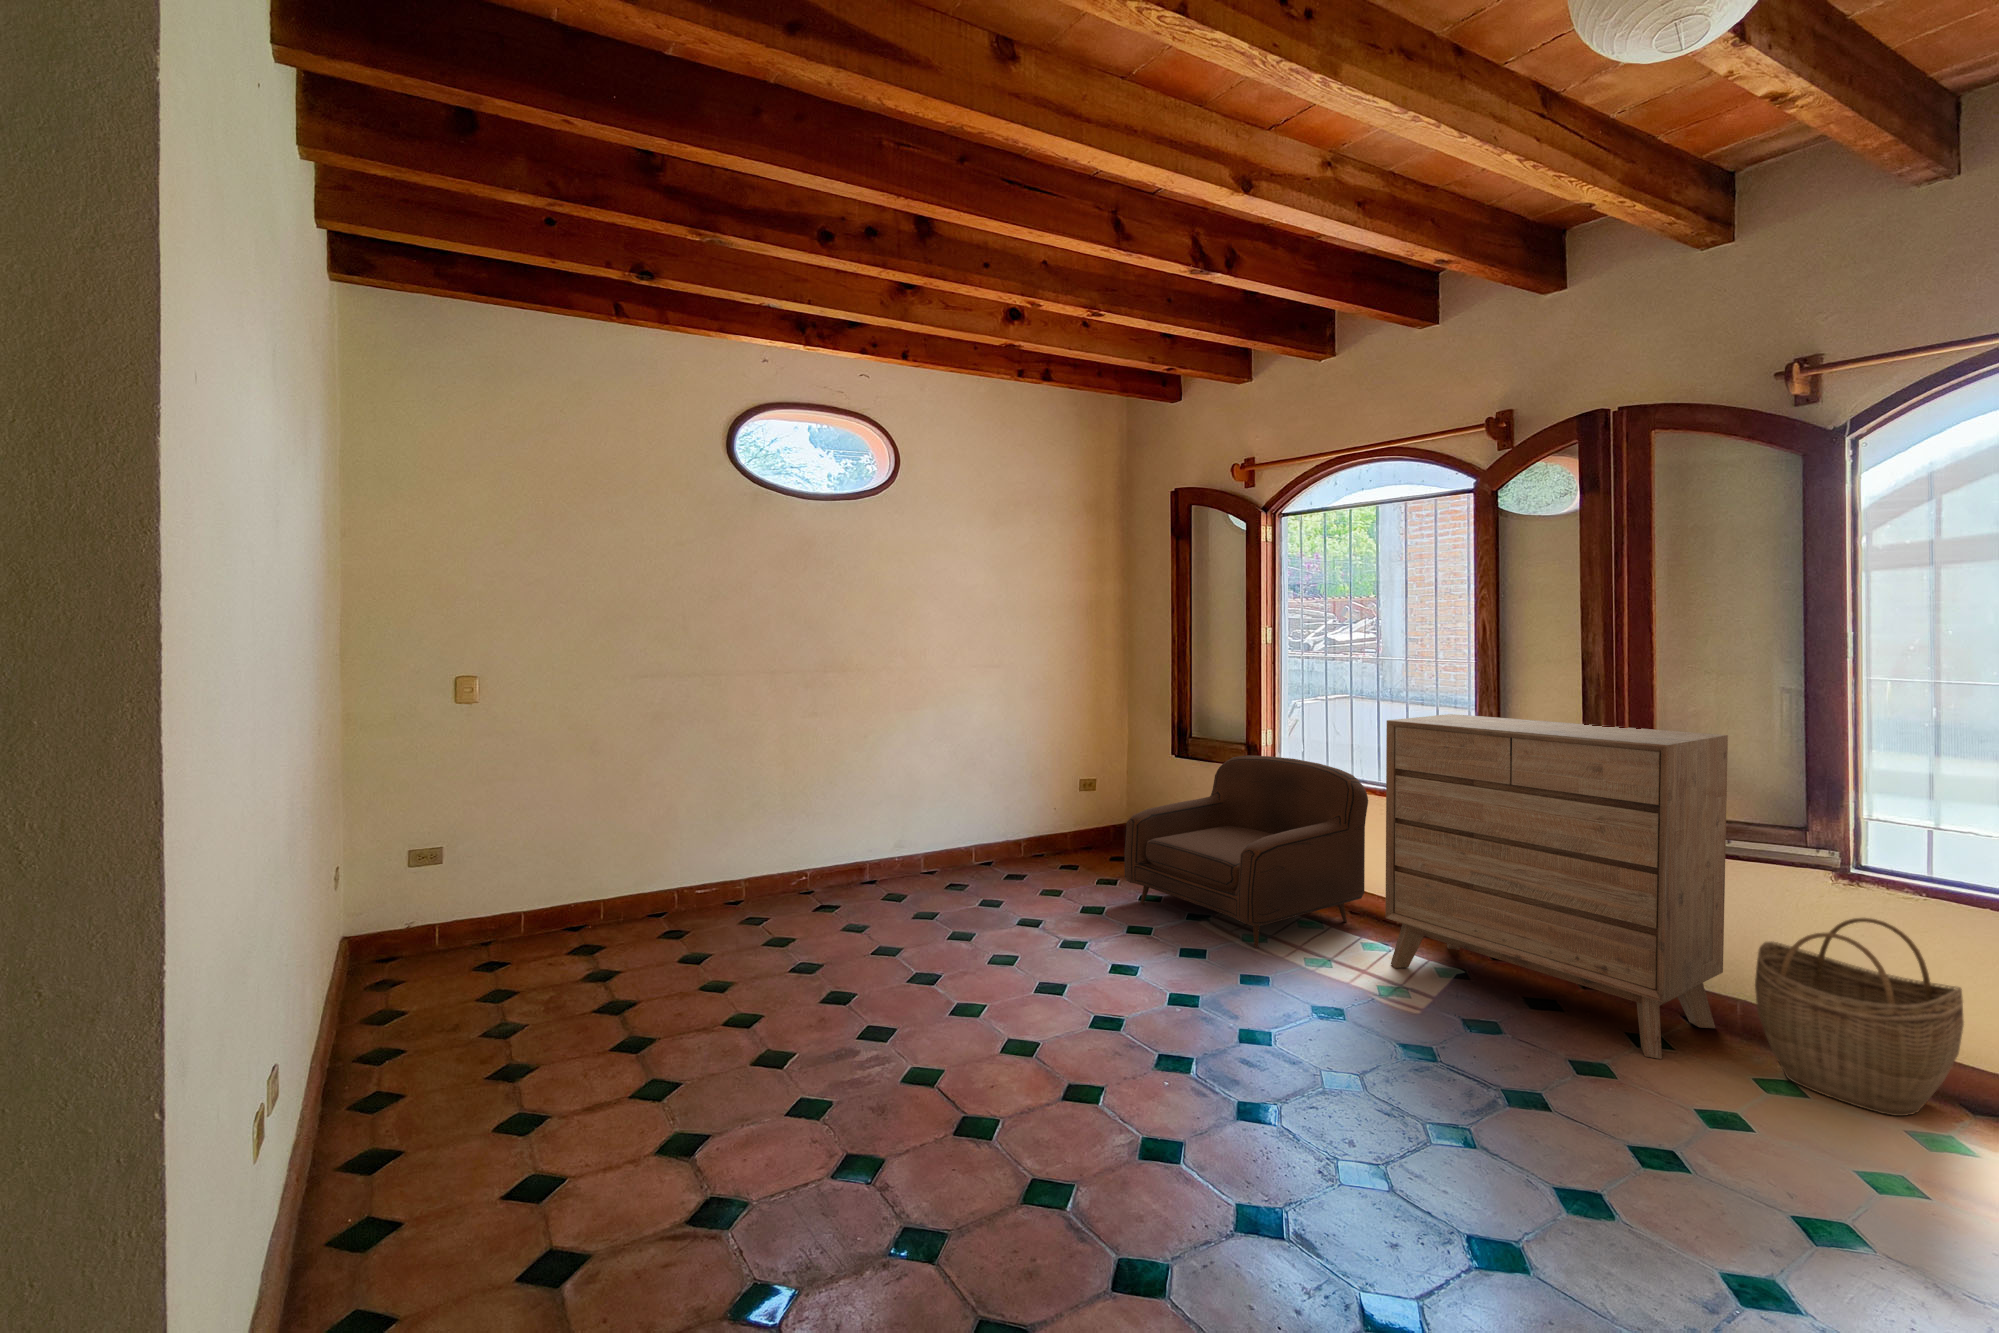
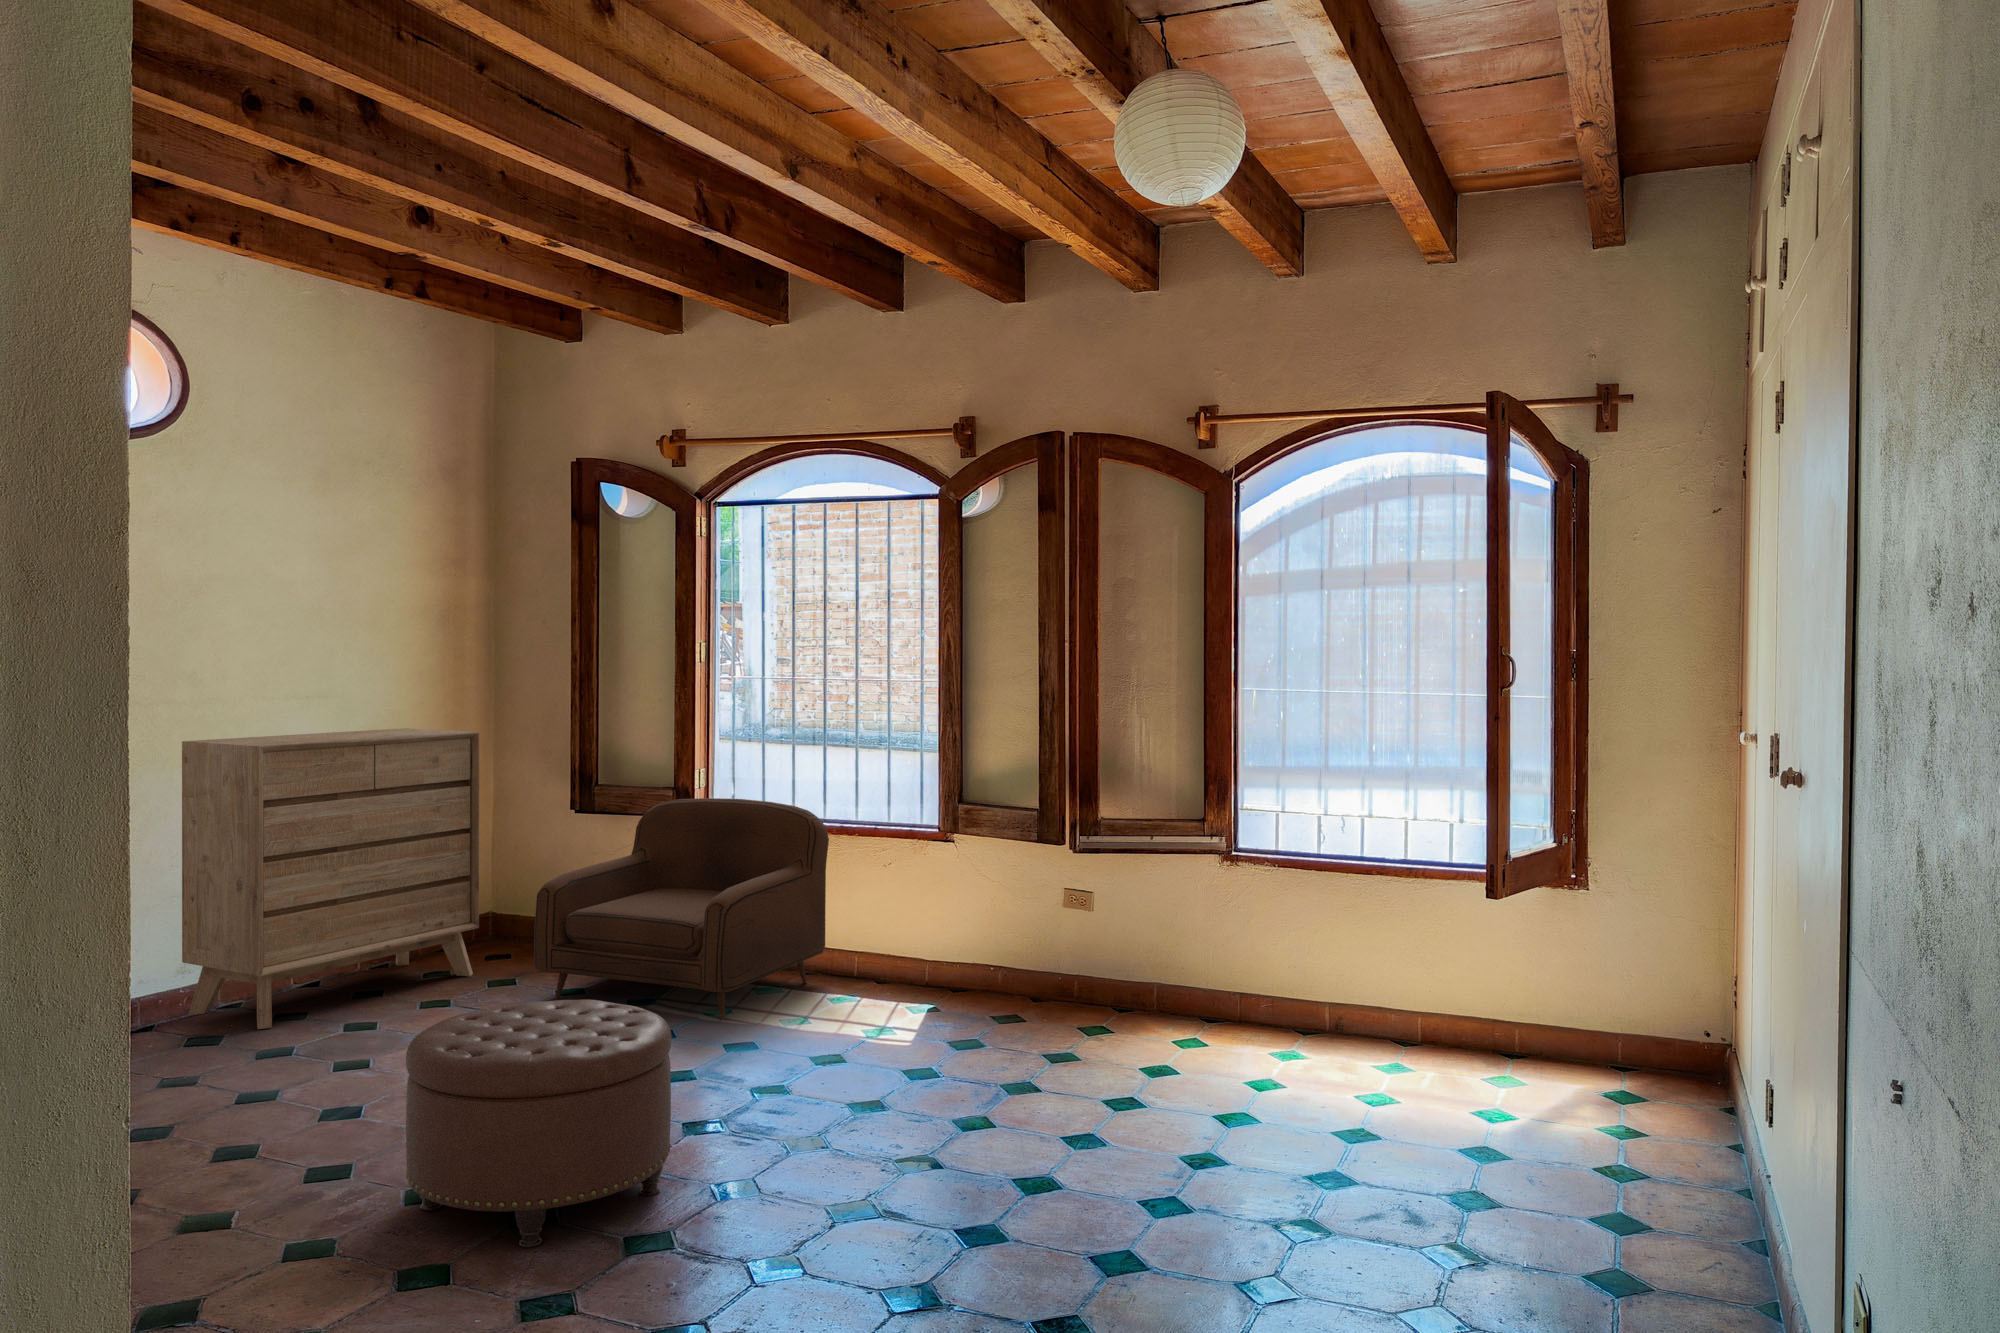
dresser: present [1385,714,1728,1059] -> present [182,728,479,1029]
woven basket: present [1755,918,1964,1116] -> none [1175,891,1300,1045]
ottoman: none [910,931,1124,1160] -> present [406,1000,671,1247]

